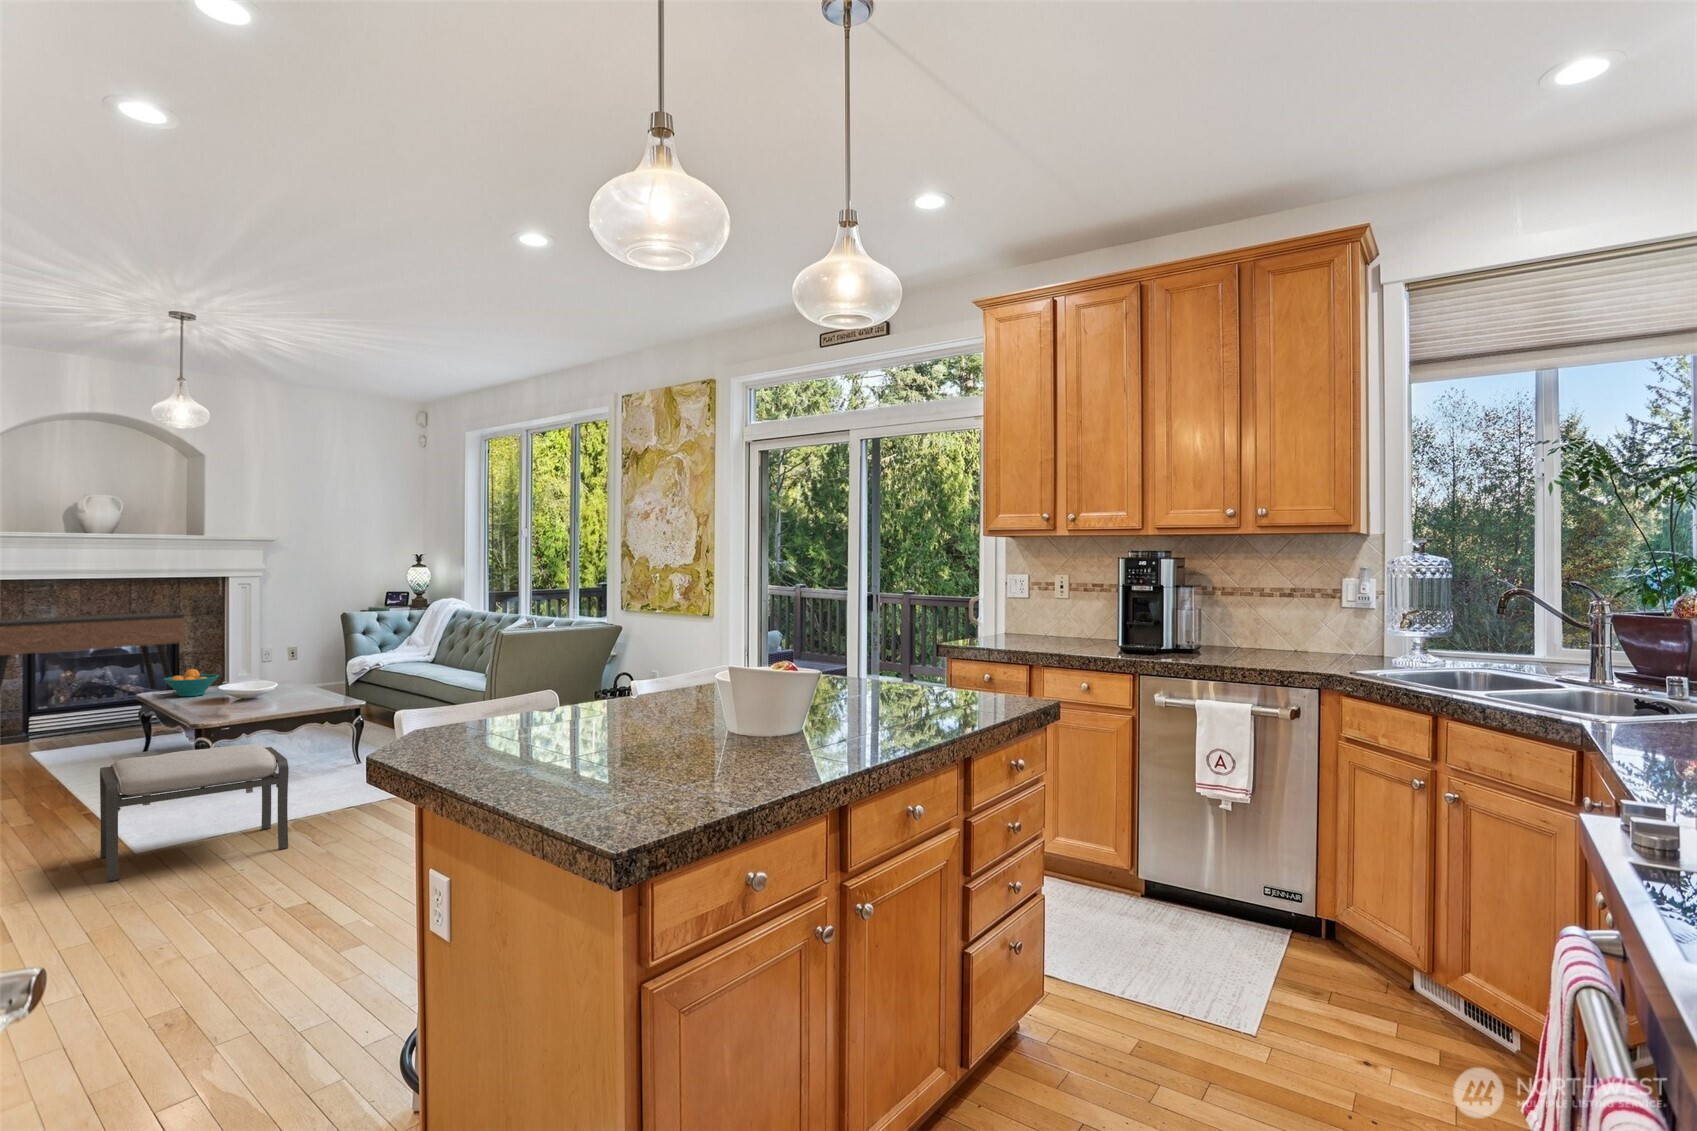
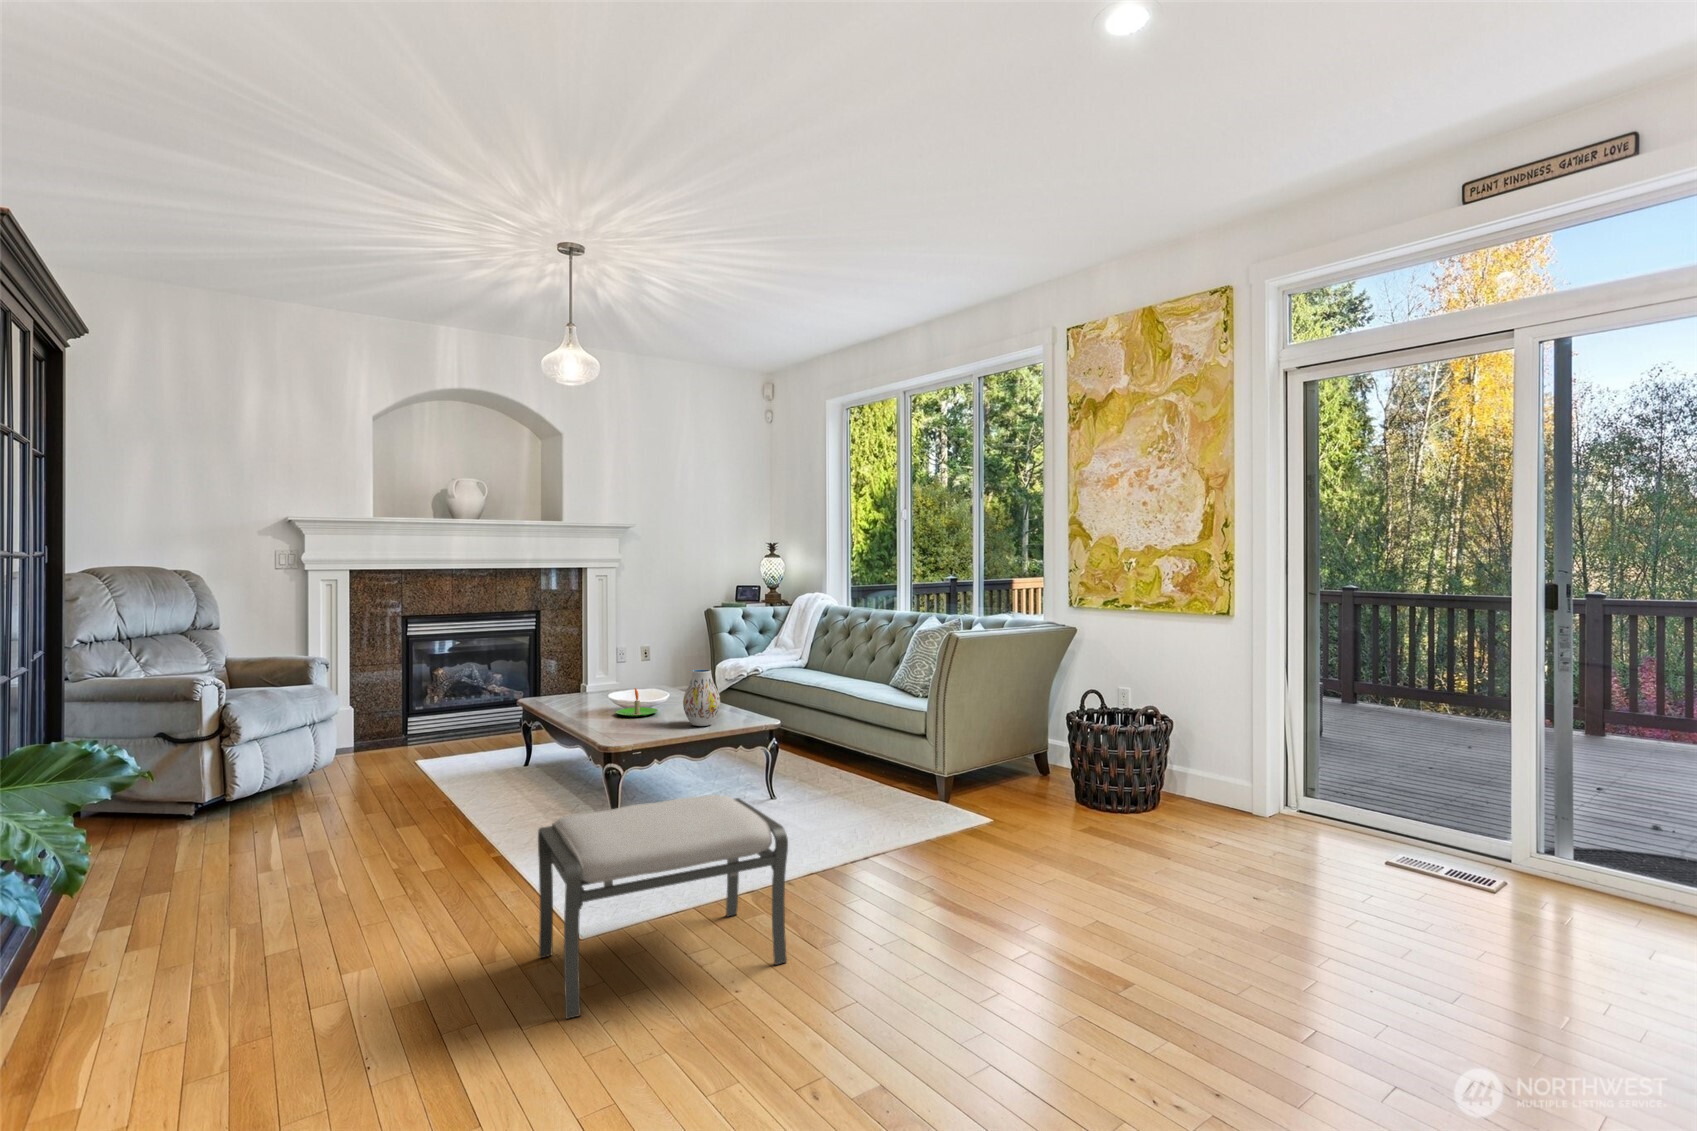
console table: present [0,612,185,690] -> none [344,606,558,770]
vase: none [273,663,307,707] -> present [683,669,720,726]
fruit bowl: present [163,669,219,696] -> none [551,673,607,706]
candle: none [219,679,259,702] -> present [616,688,658,717]

